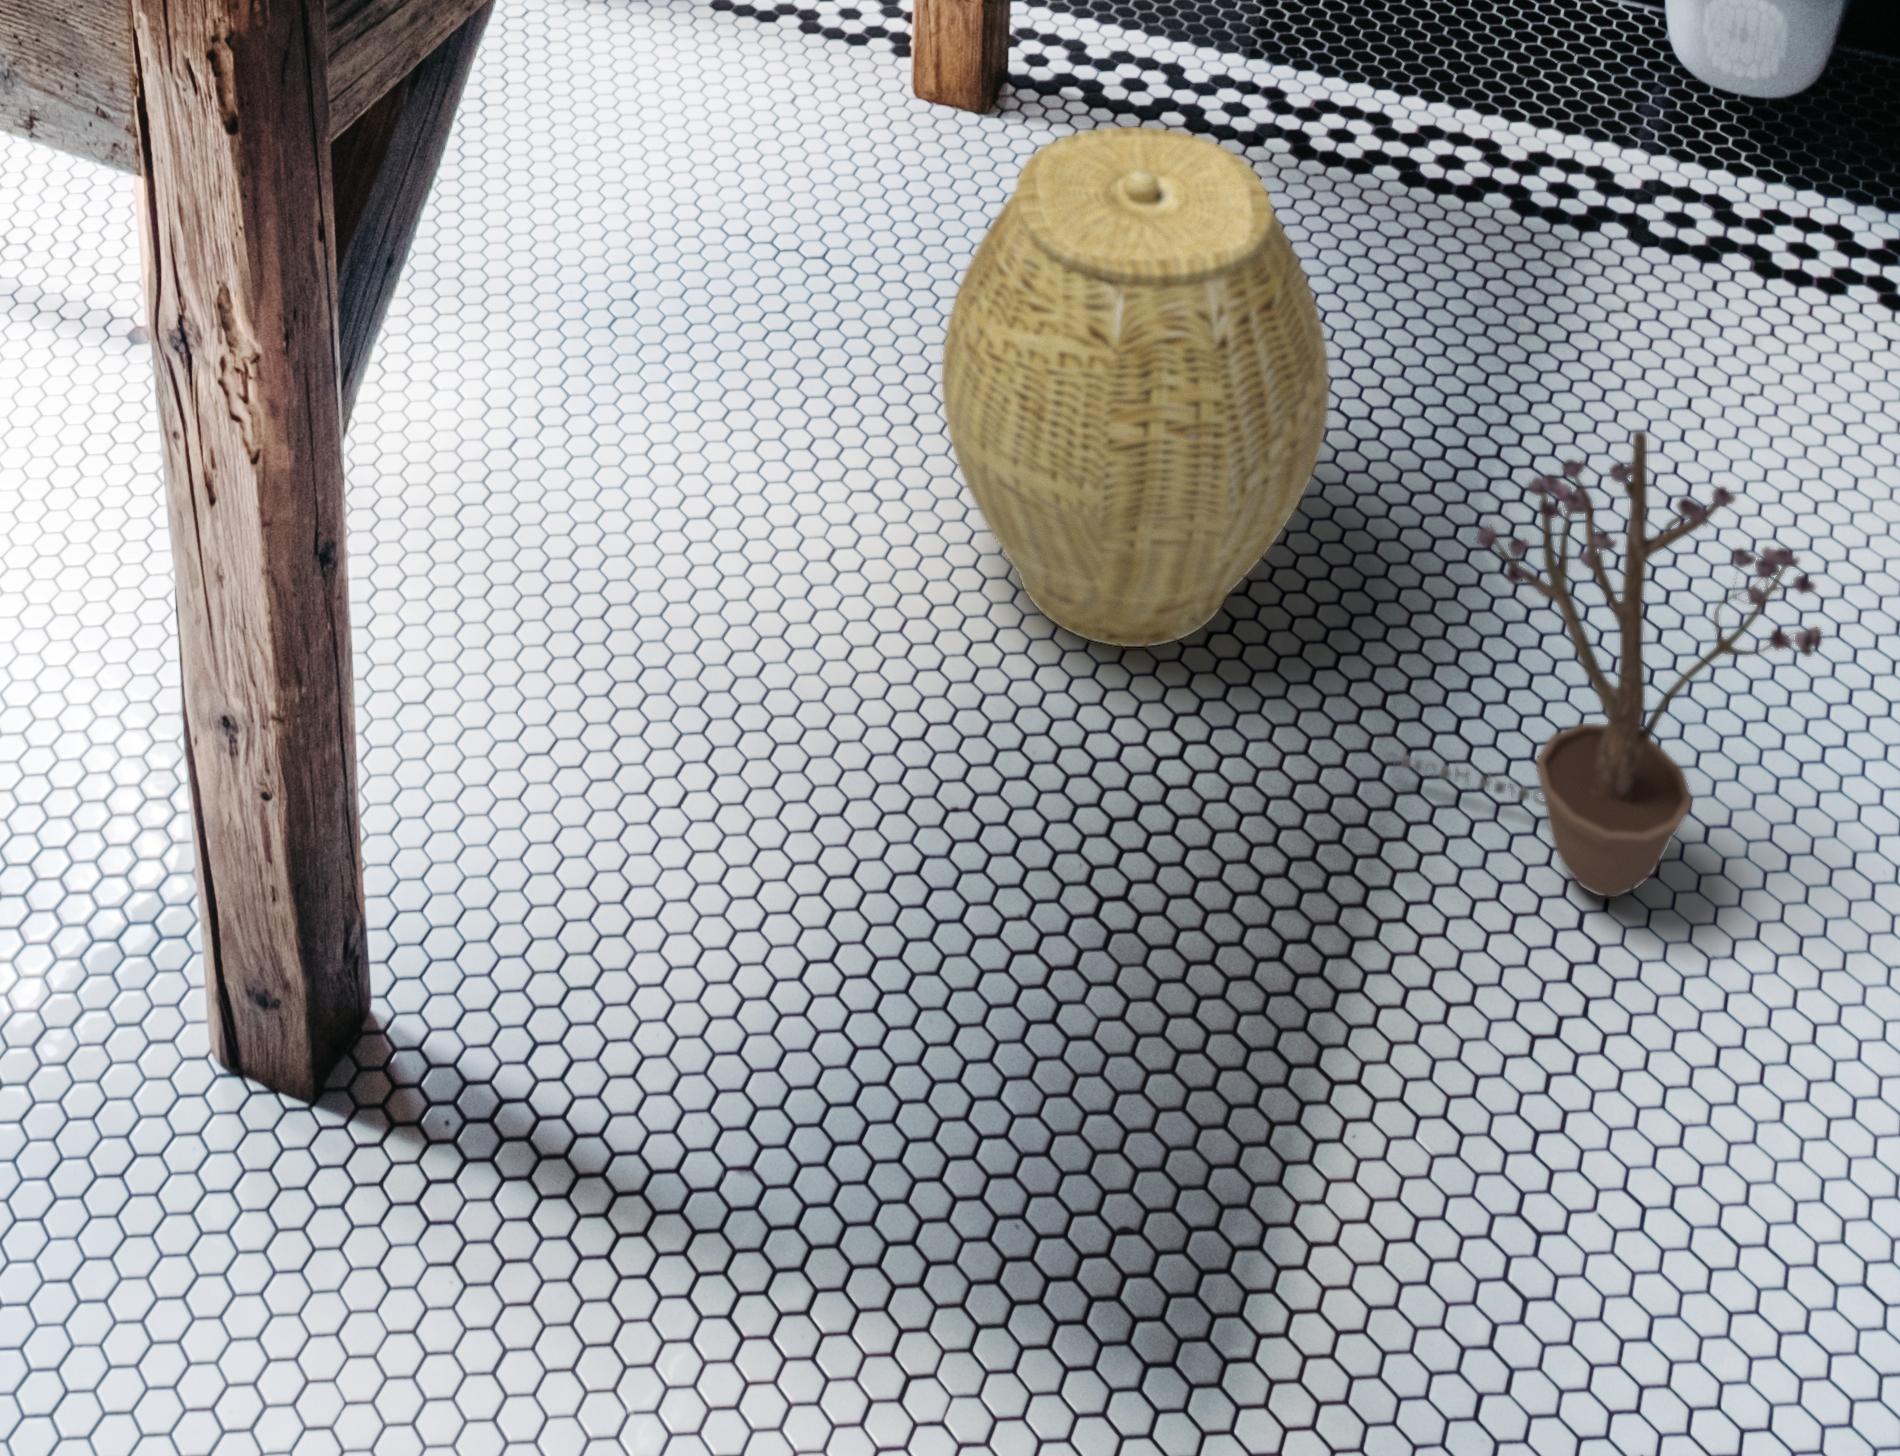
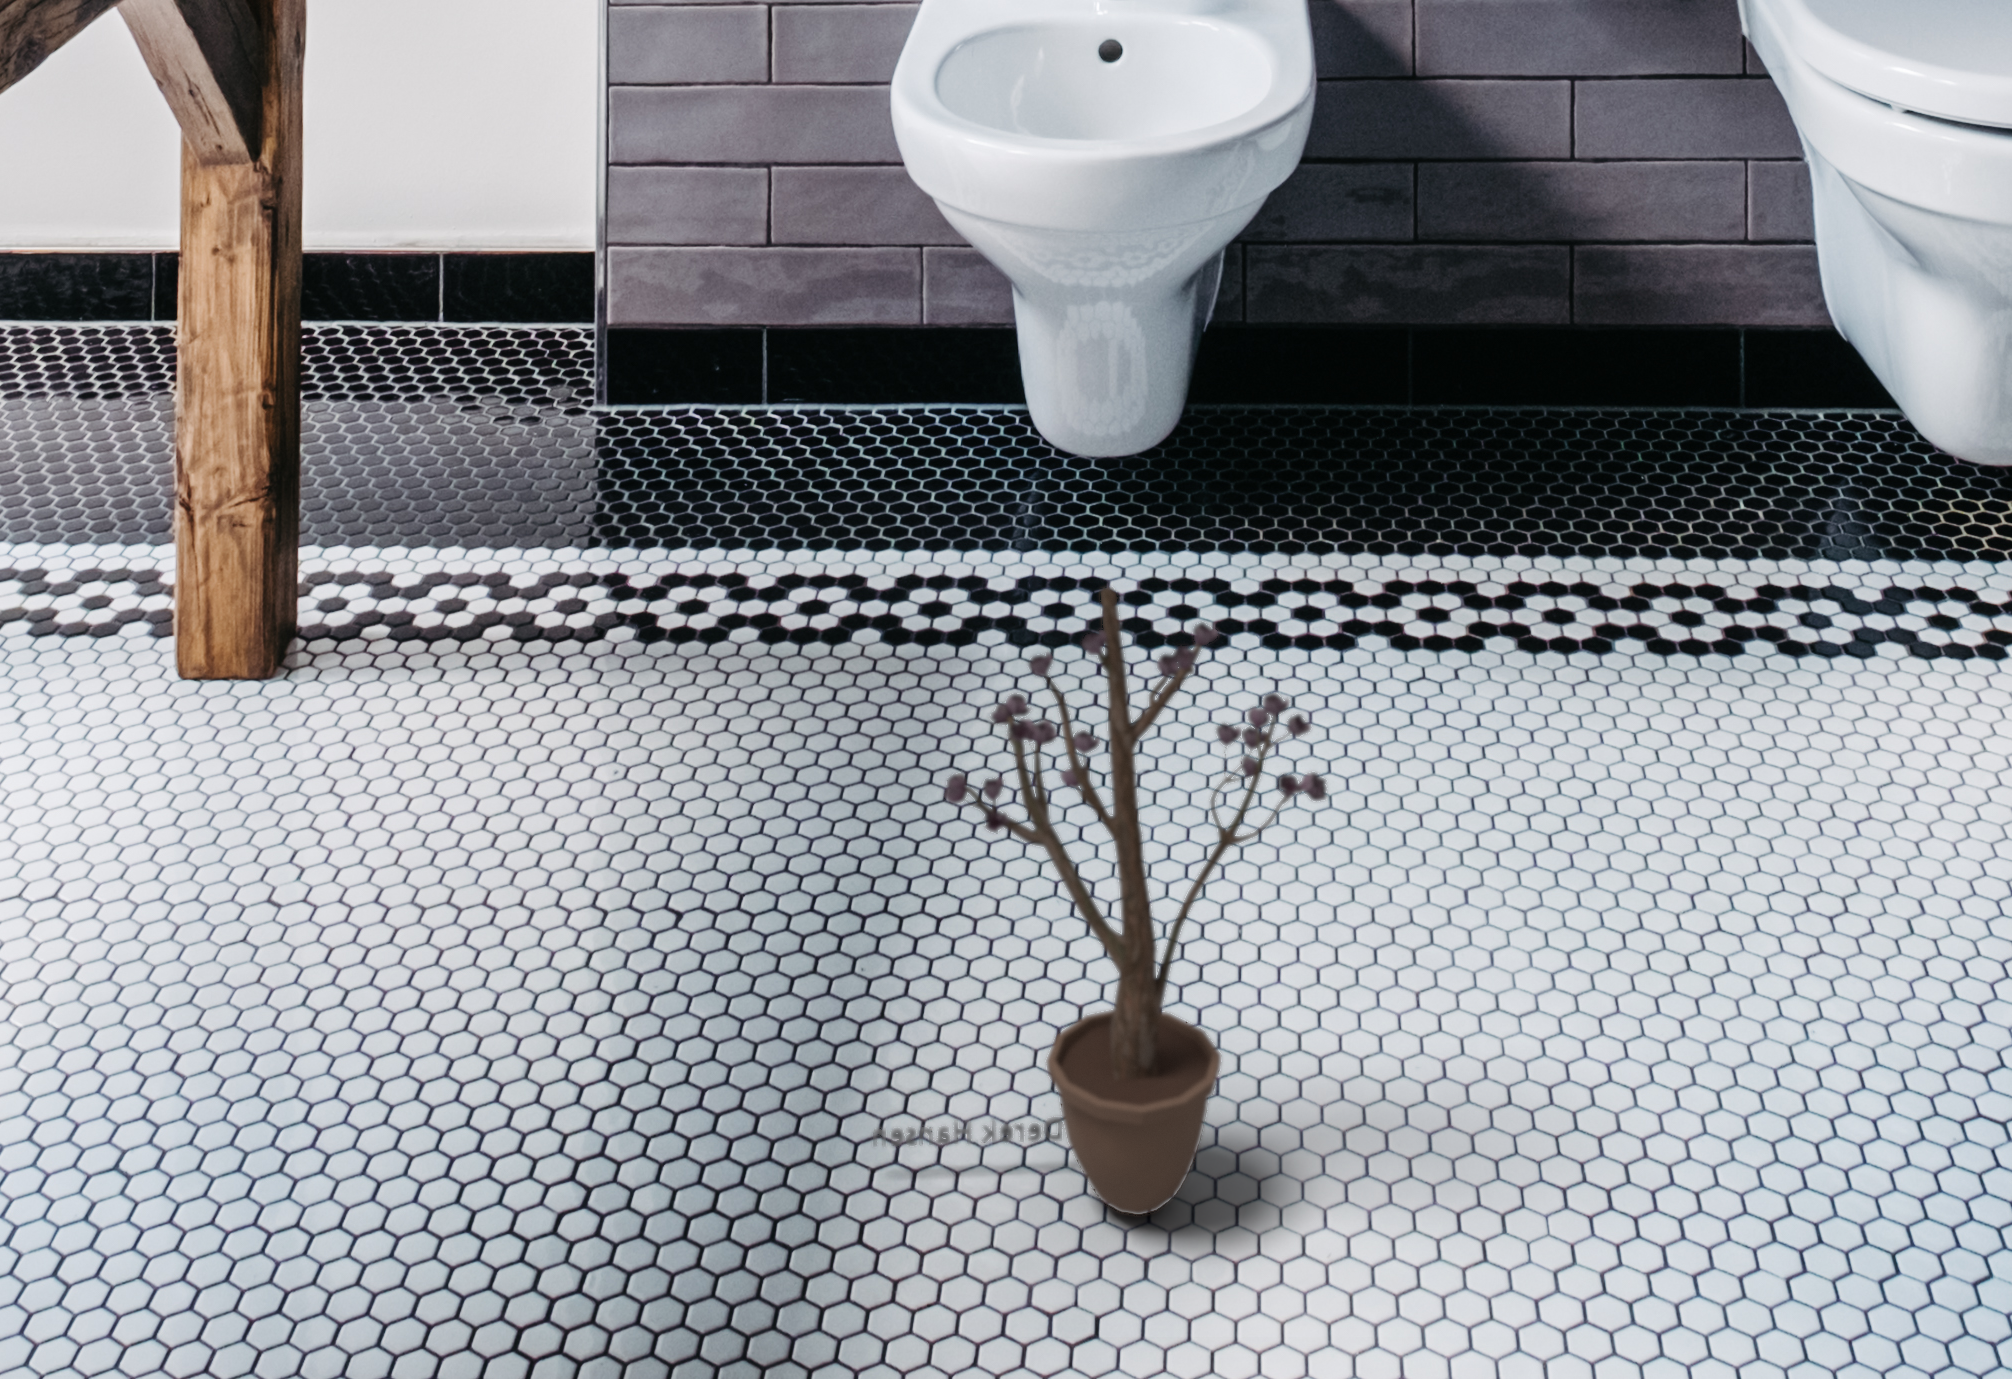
woven basket: present [942,127,1330,647] -> none [283,473,744,1129]

